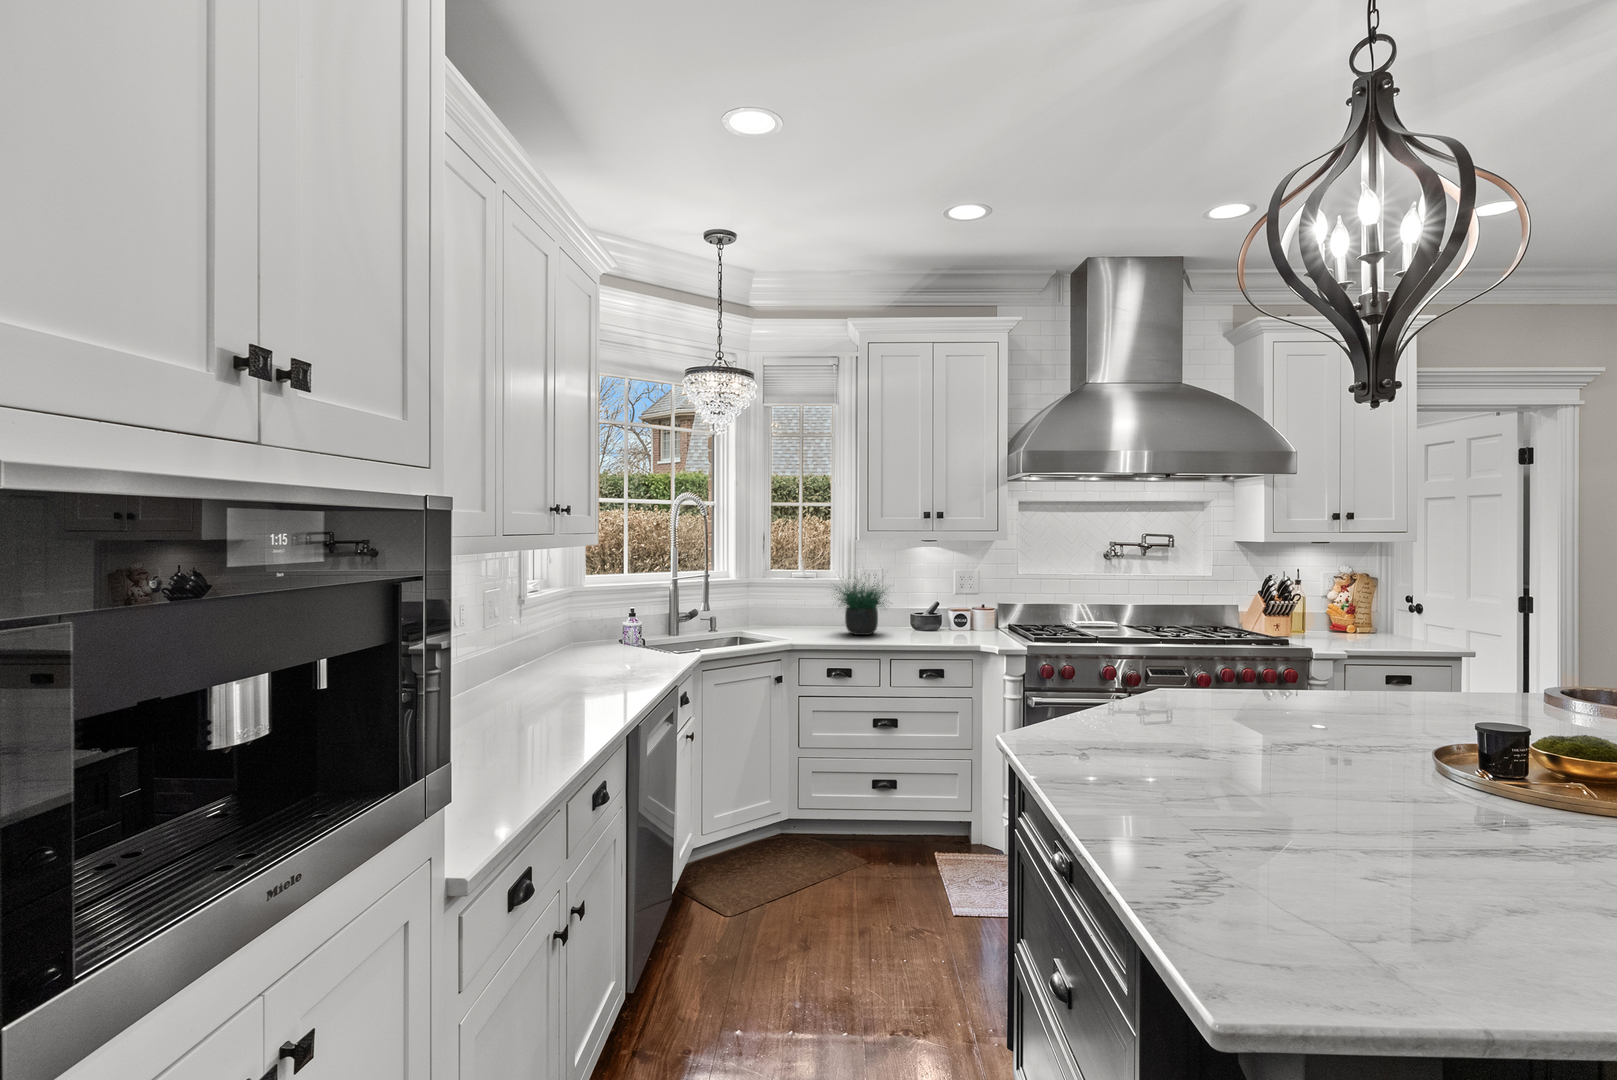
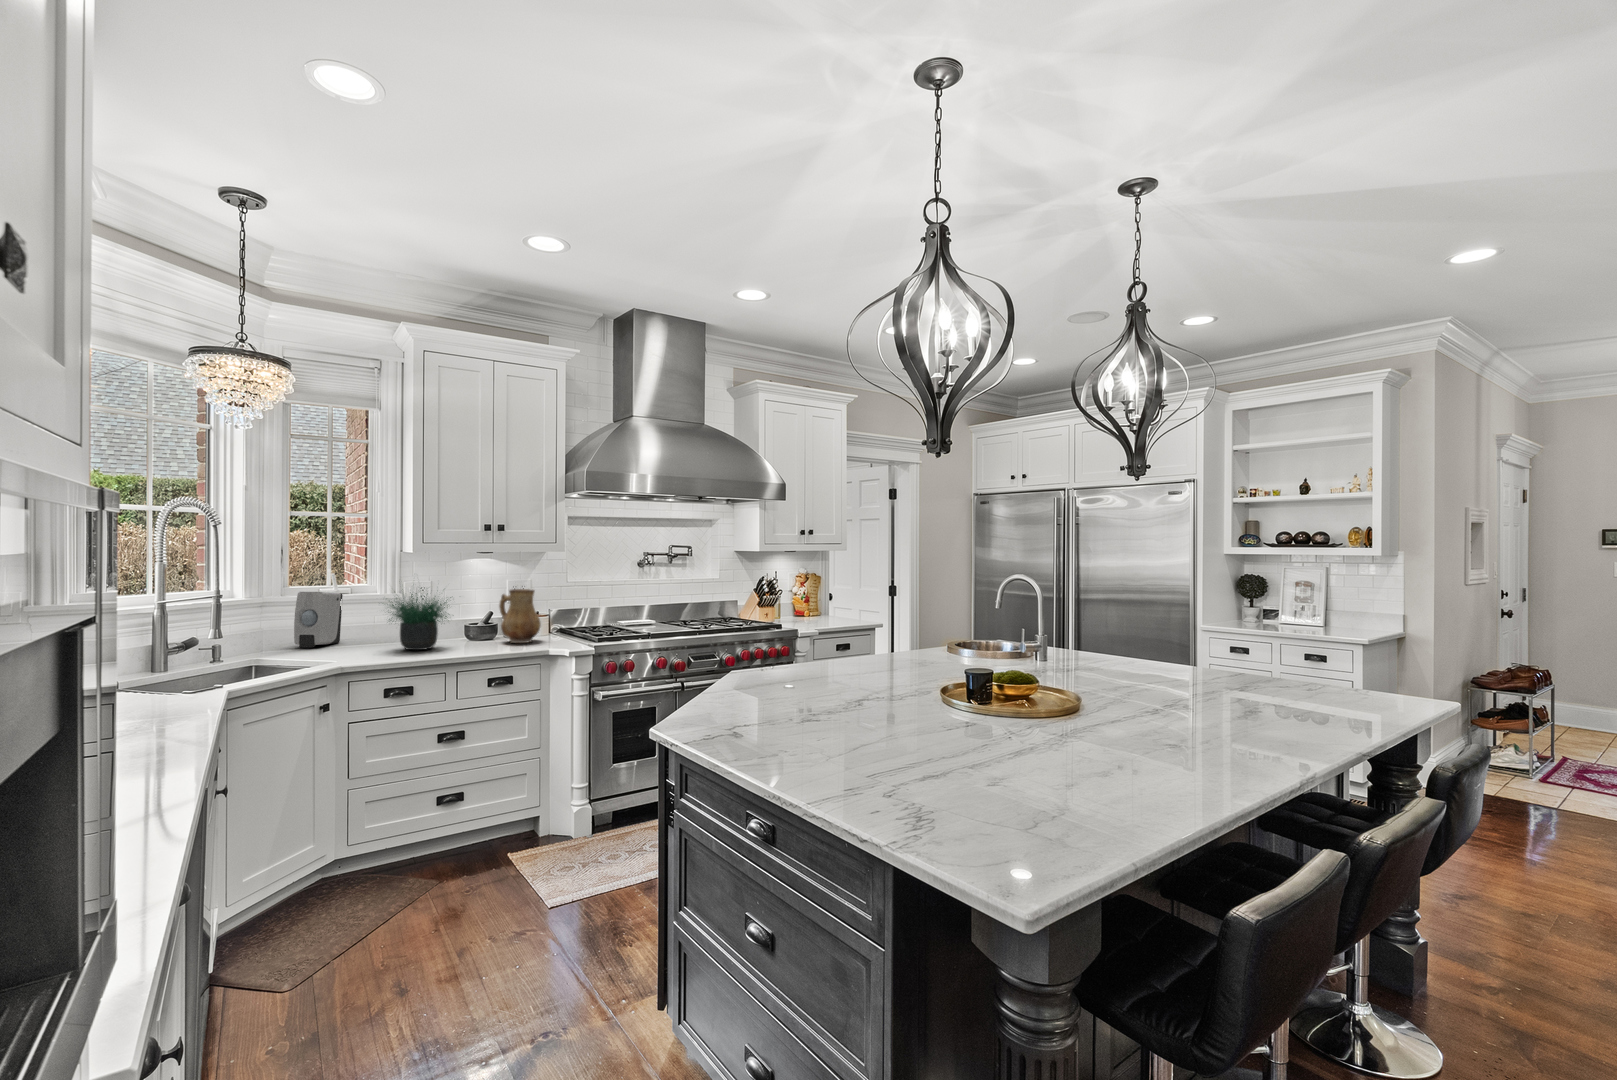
soap dispenser: none [773,575,812,625] -> present [294,592,343,648]
ceramic pitcher: none [938,579,978,636] -> present [499,589,541,643]

